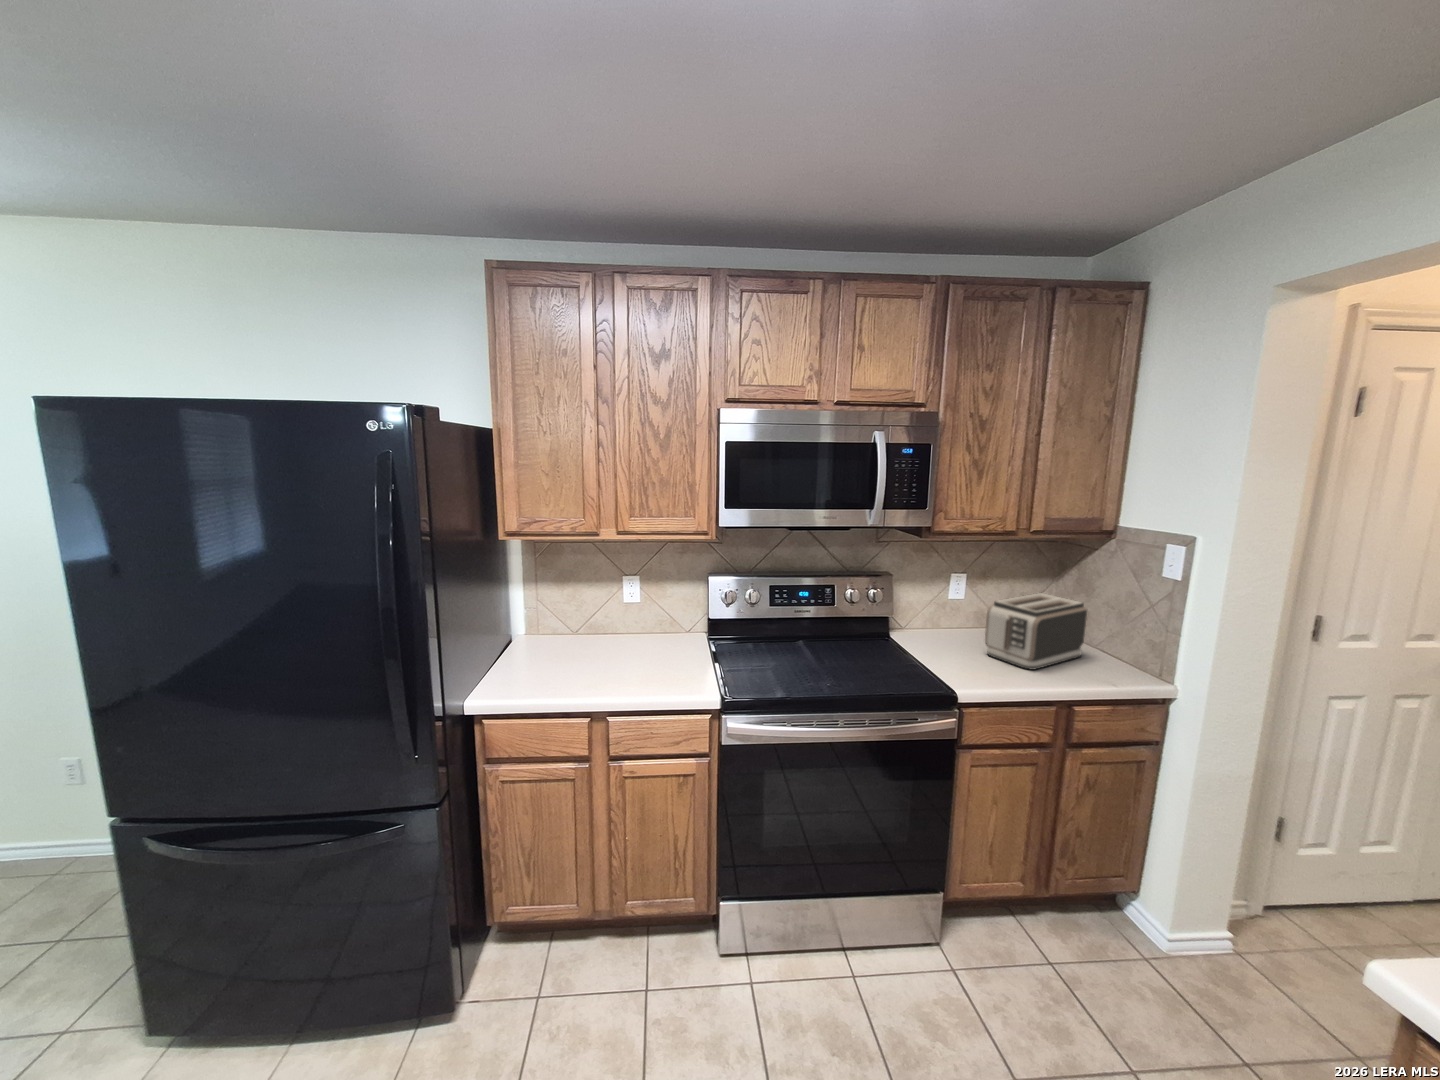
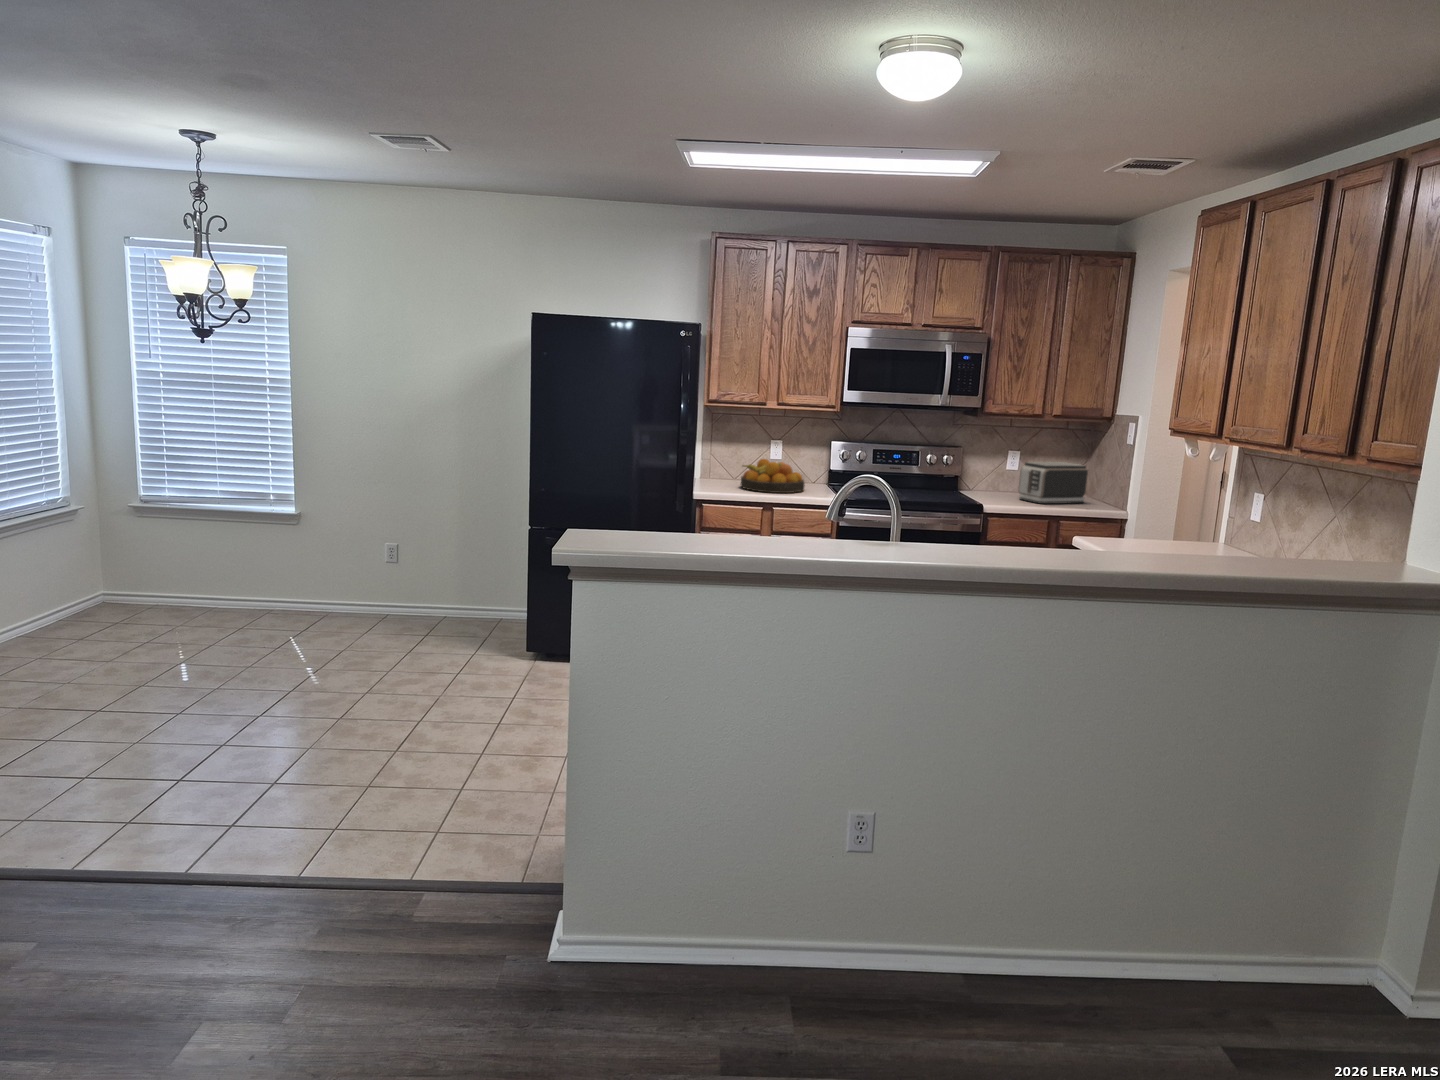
fruit bowl: none [564,616,667,684] -> present [741,459,805,493]

